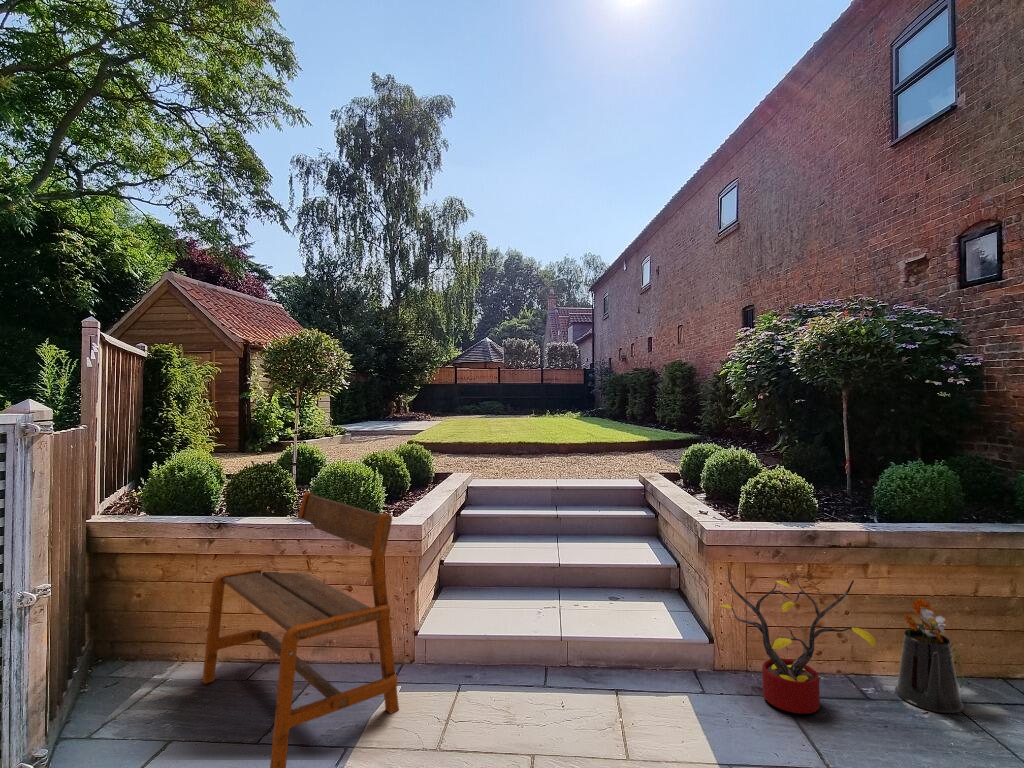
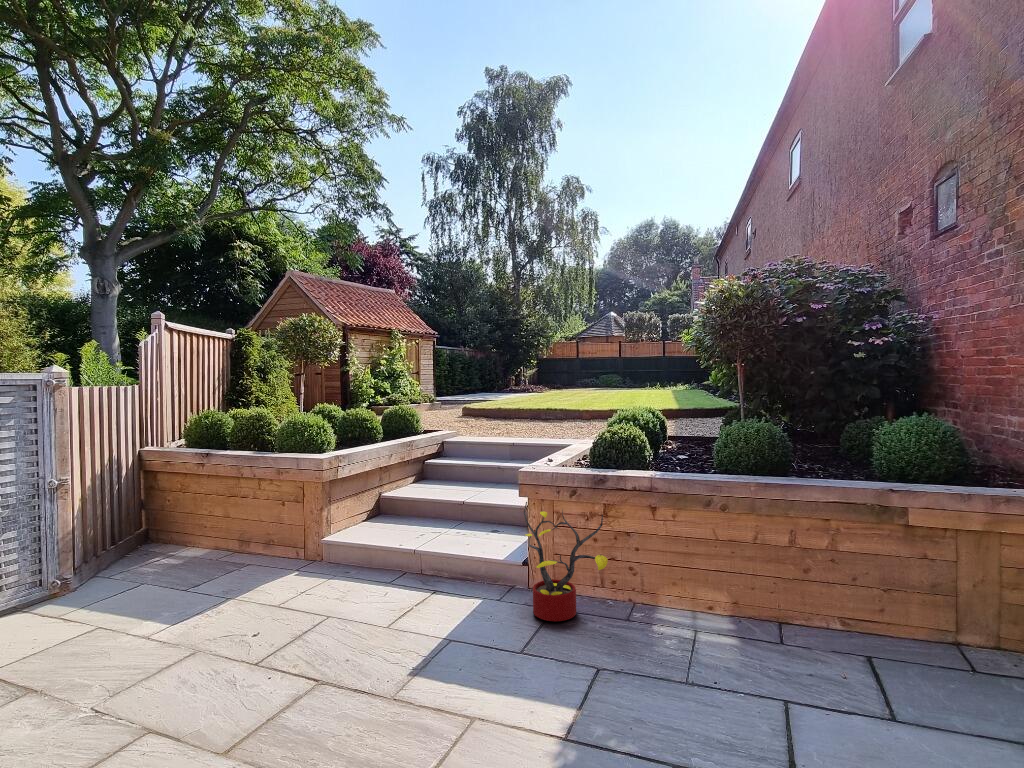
bench: present [202,492,399,768] -> none [175,435,281,605]
watering can: present [895,598,964,713] -> none [655,538,707,639]

